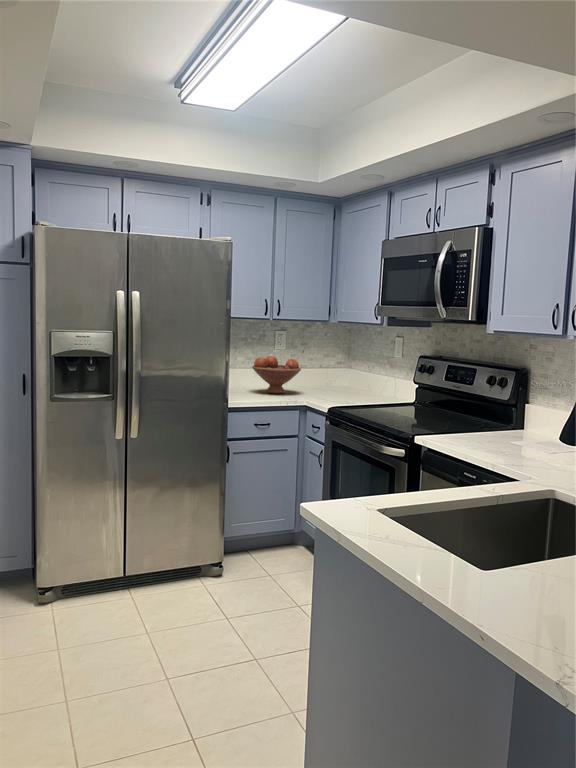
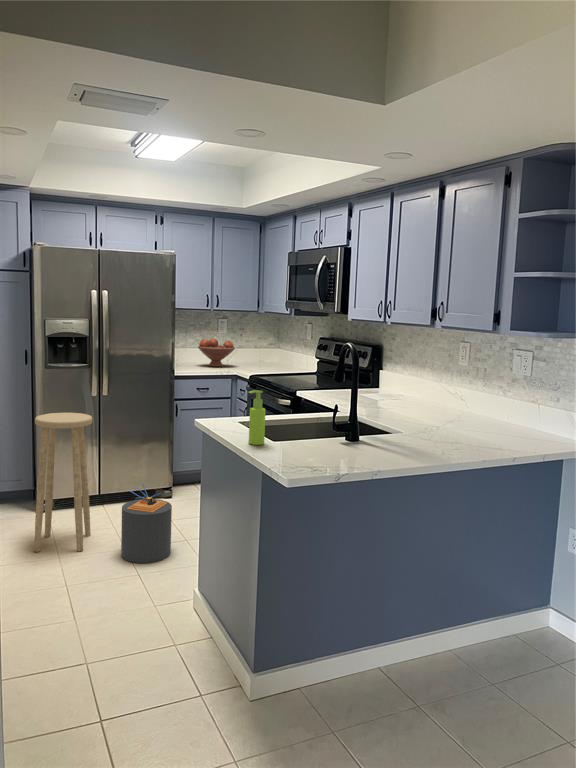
stool: none [30,470,120,687] -> present [34,413,92,552]
soap dispenser: none [465,485,505,601] -> present [249,390,266,445]
trash can: none [163,576,240,712] -> present [121,484,172,563]

